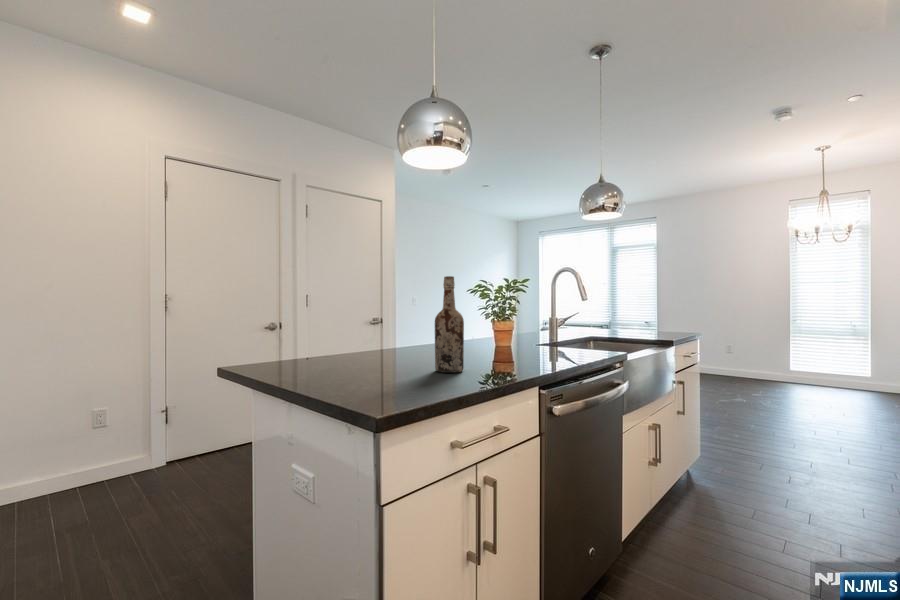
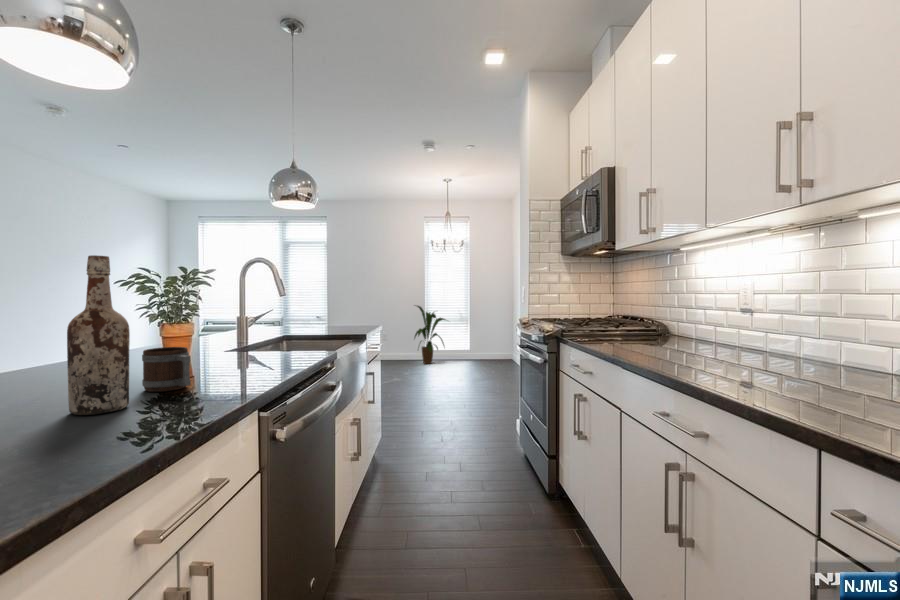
house plant: none [770,311,835,388] -> present [415,306,446,364]
mug: none [474,336,500,366] -> present [142,347,191,392]

